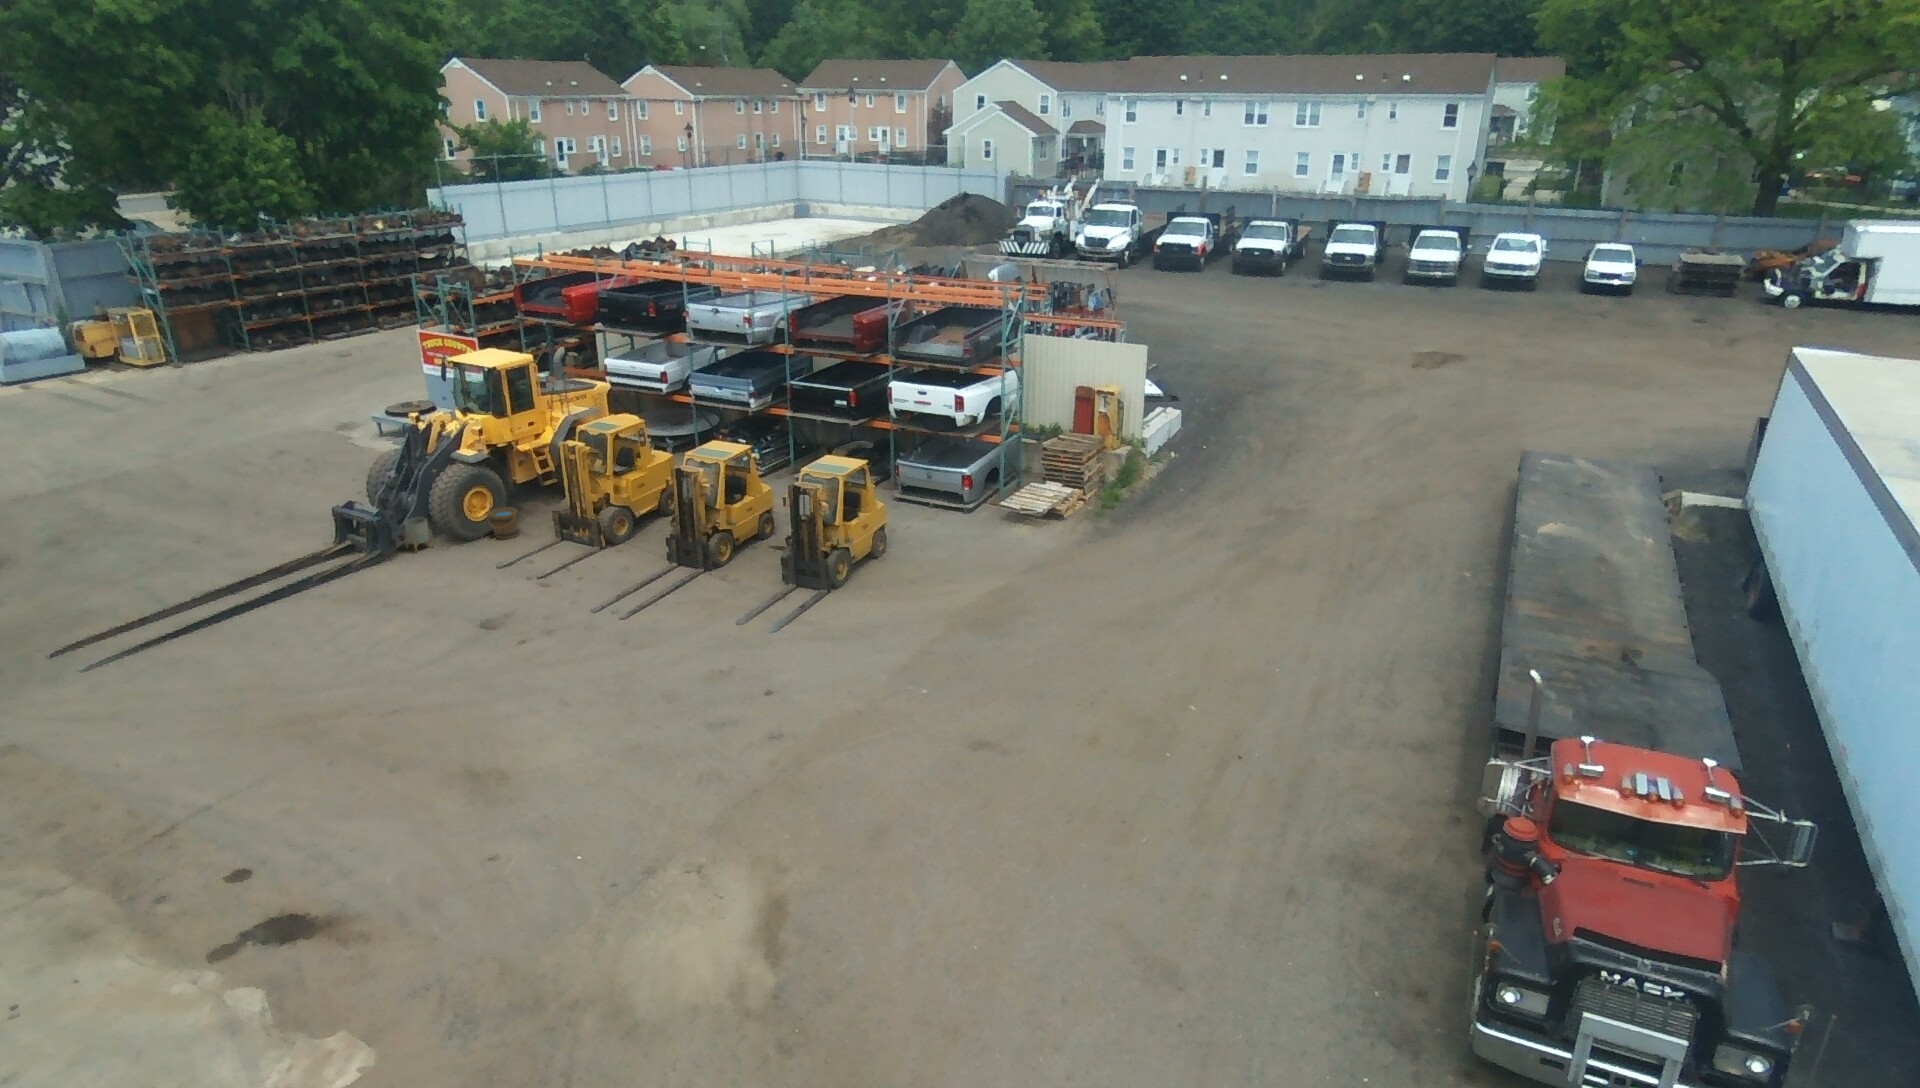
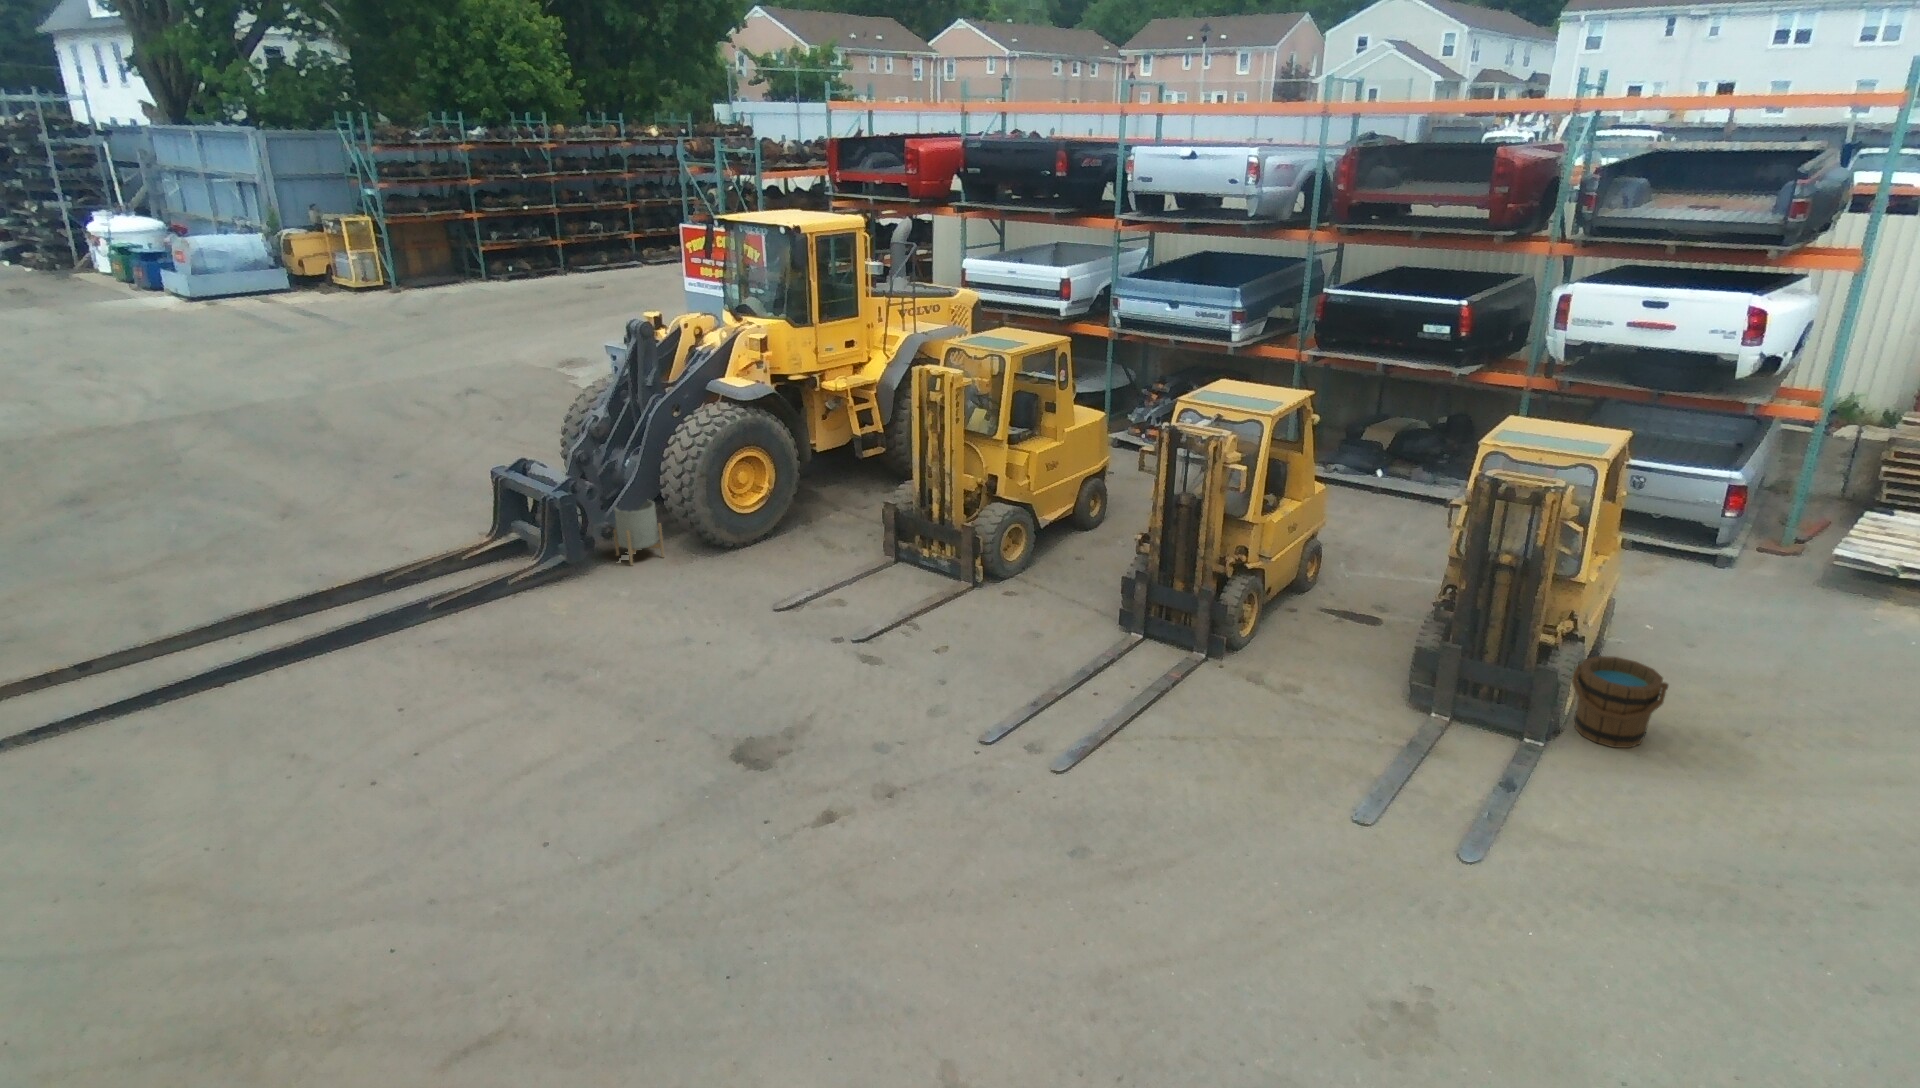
bucket: present [488,507,519,539] -> present [1572,656,1668,748]

